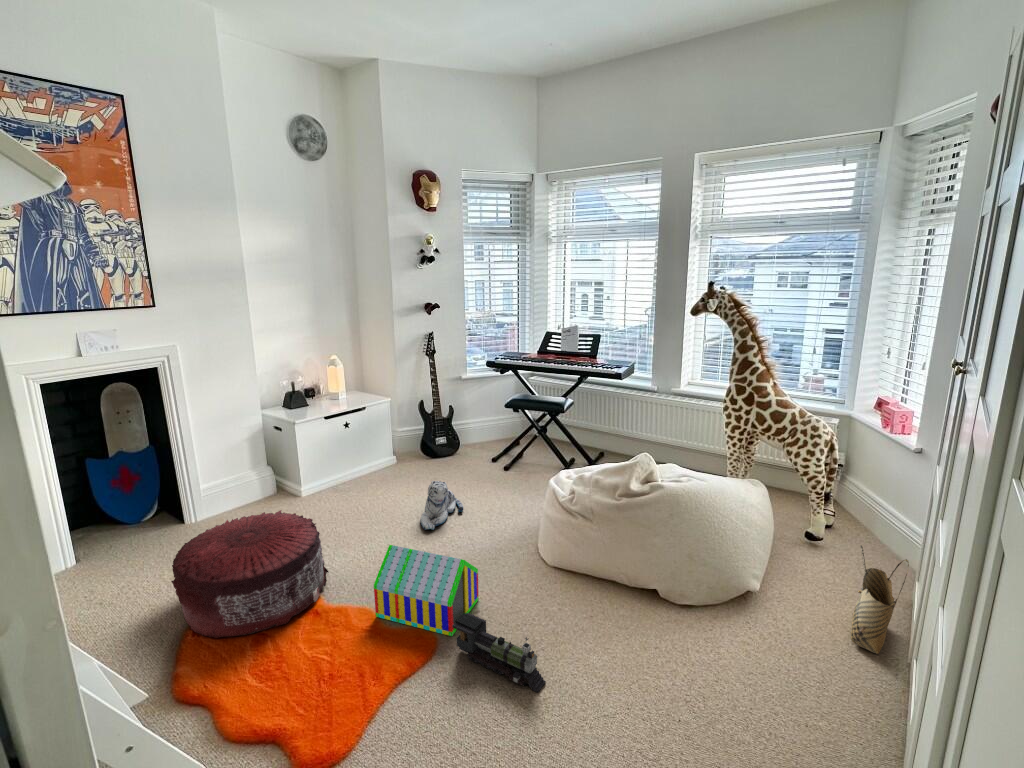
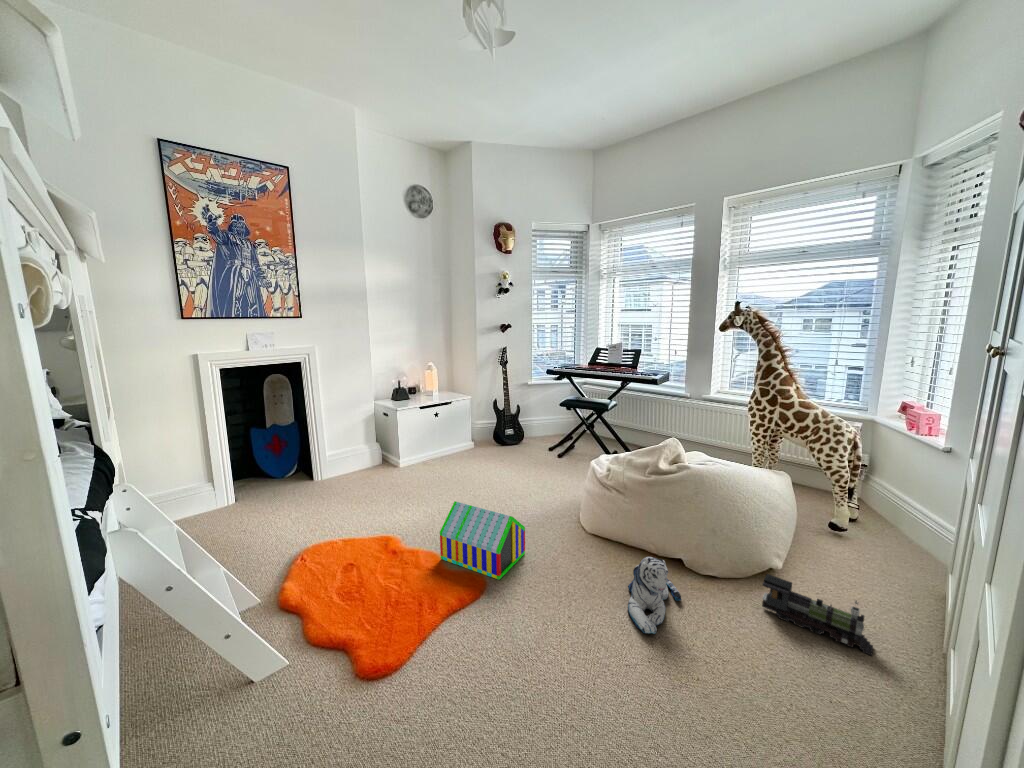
plush toy: present [420,481,463,530] -> present [628,557,681,634]
pouf: present [171,510,328,638] -> none [291,471,410,563]
woven basket: present [851,546,909,654] -> none [874,530,937,637]
toy train: present [453,613,546,693] -> present [762,574,873,656]

